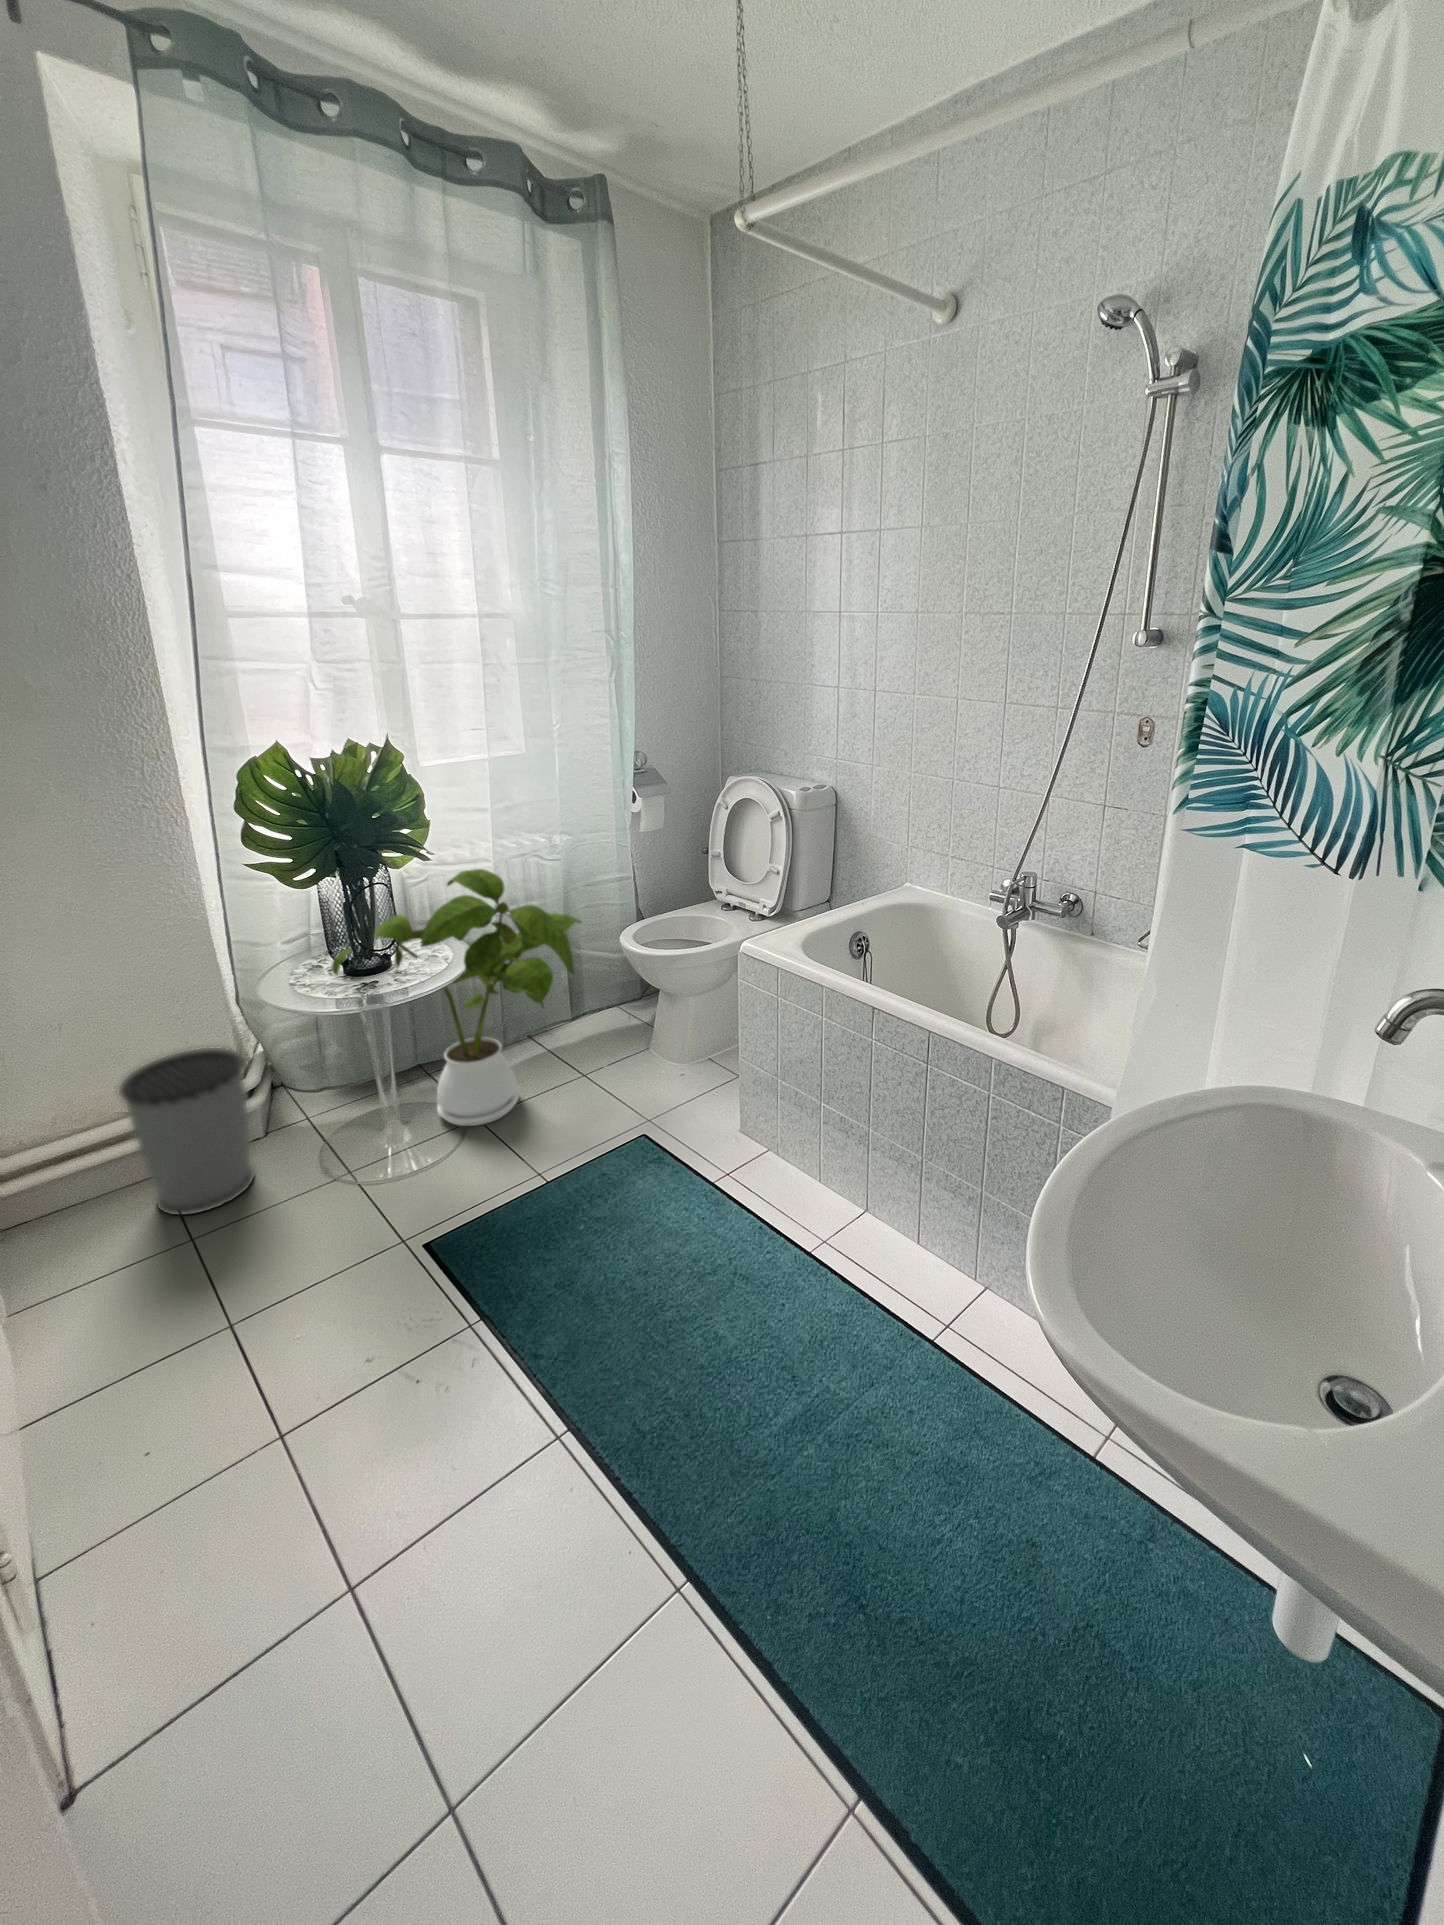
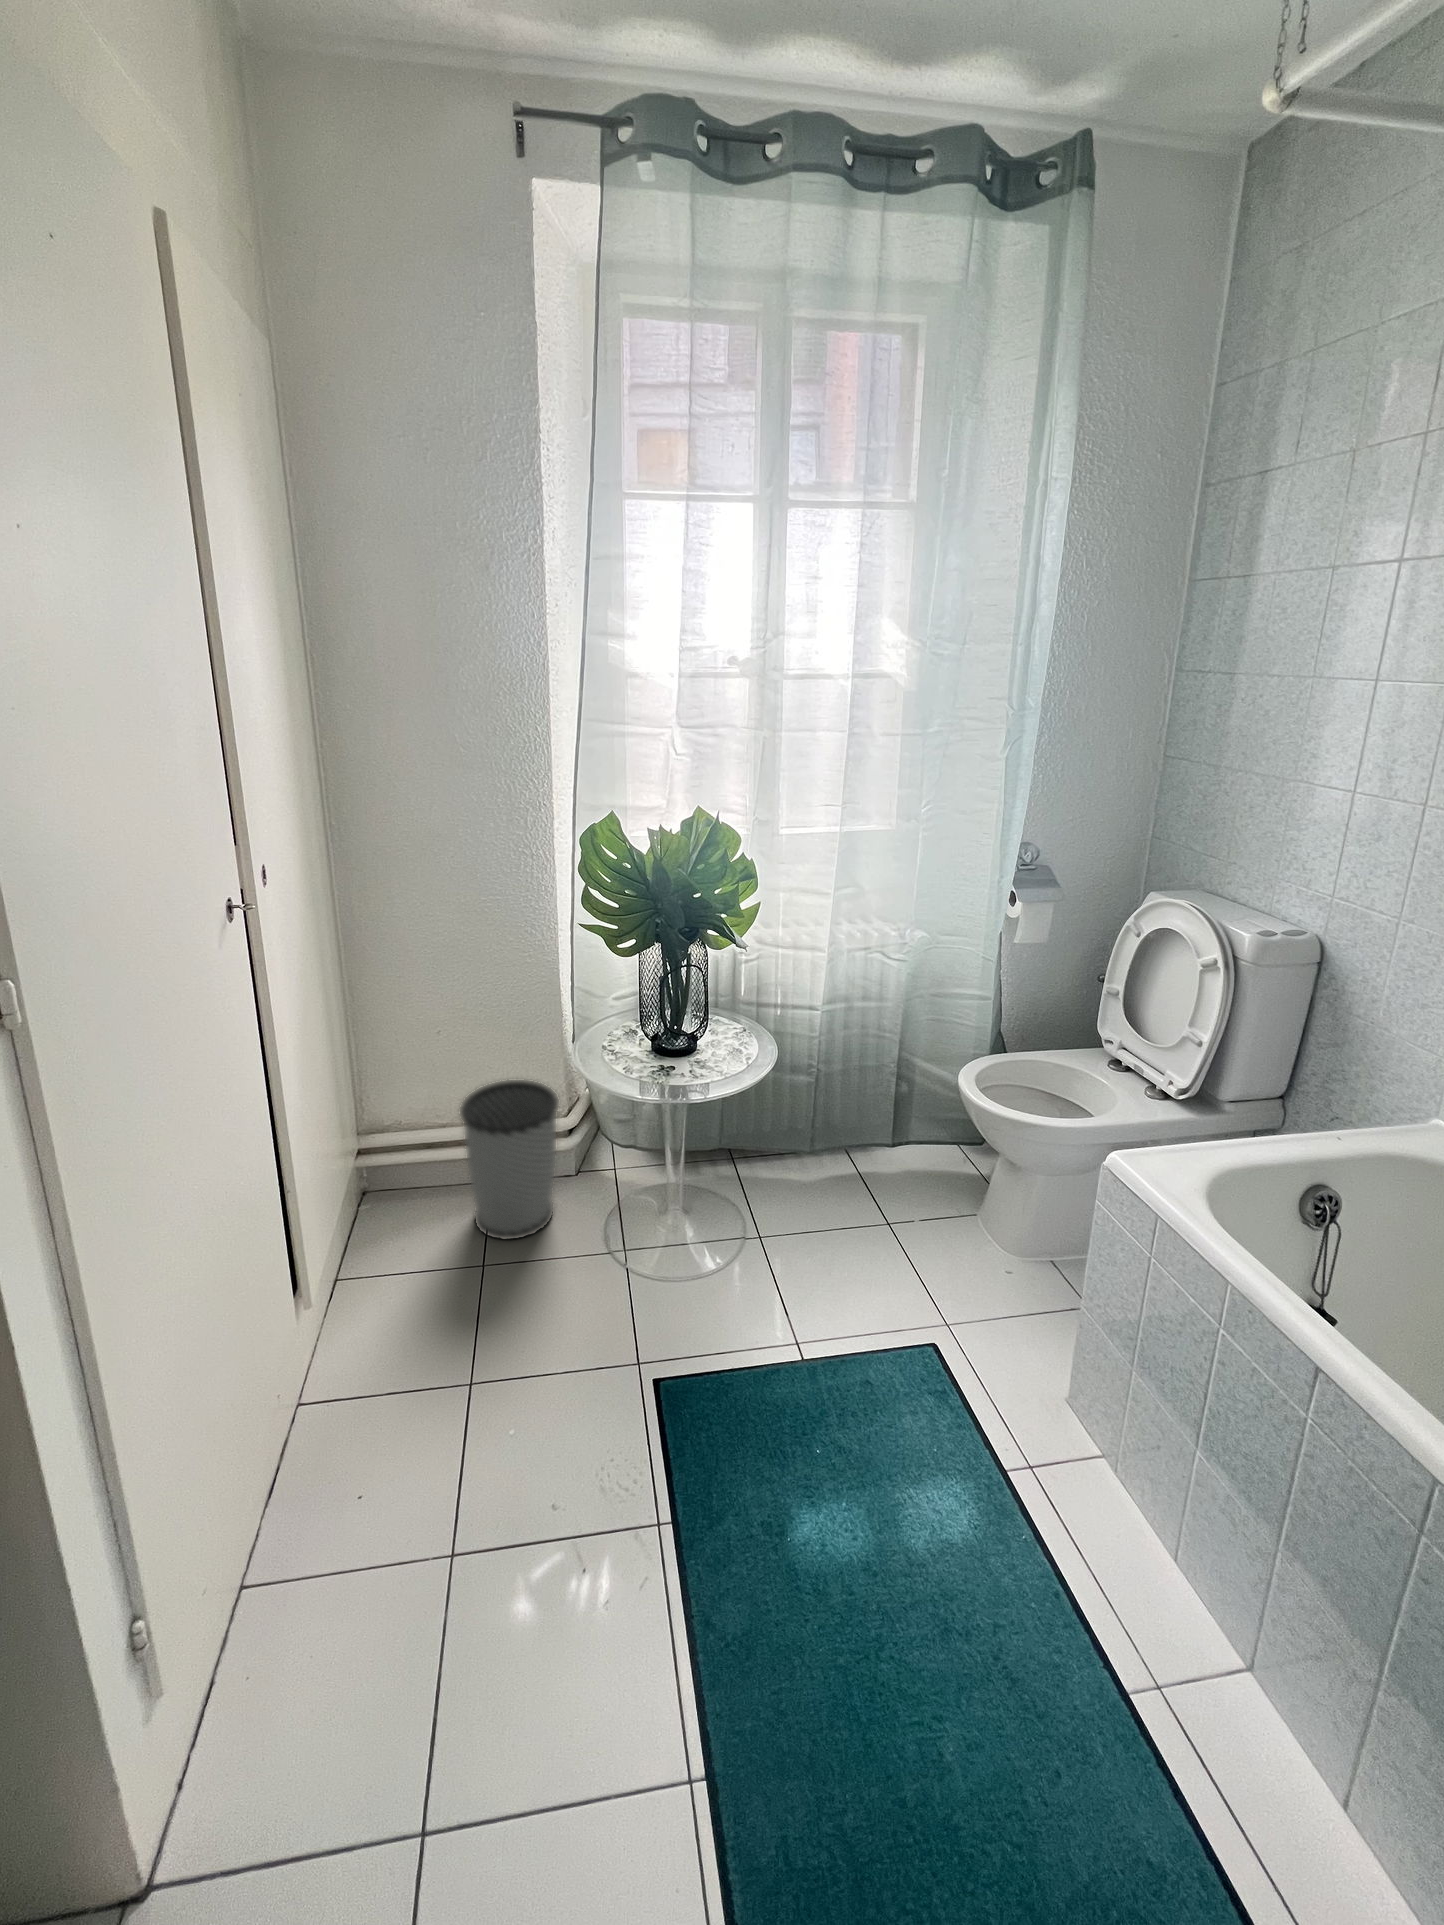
house plant: present [326,869,581,1126] -> none [637,968,916,1247]

